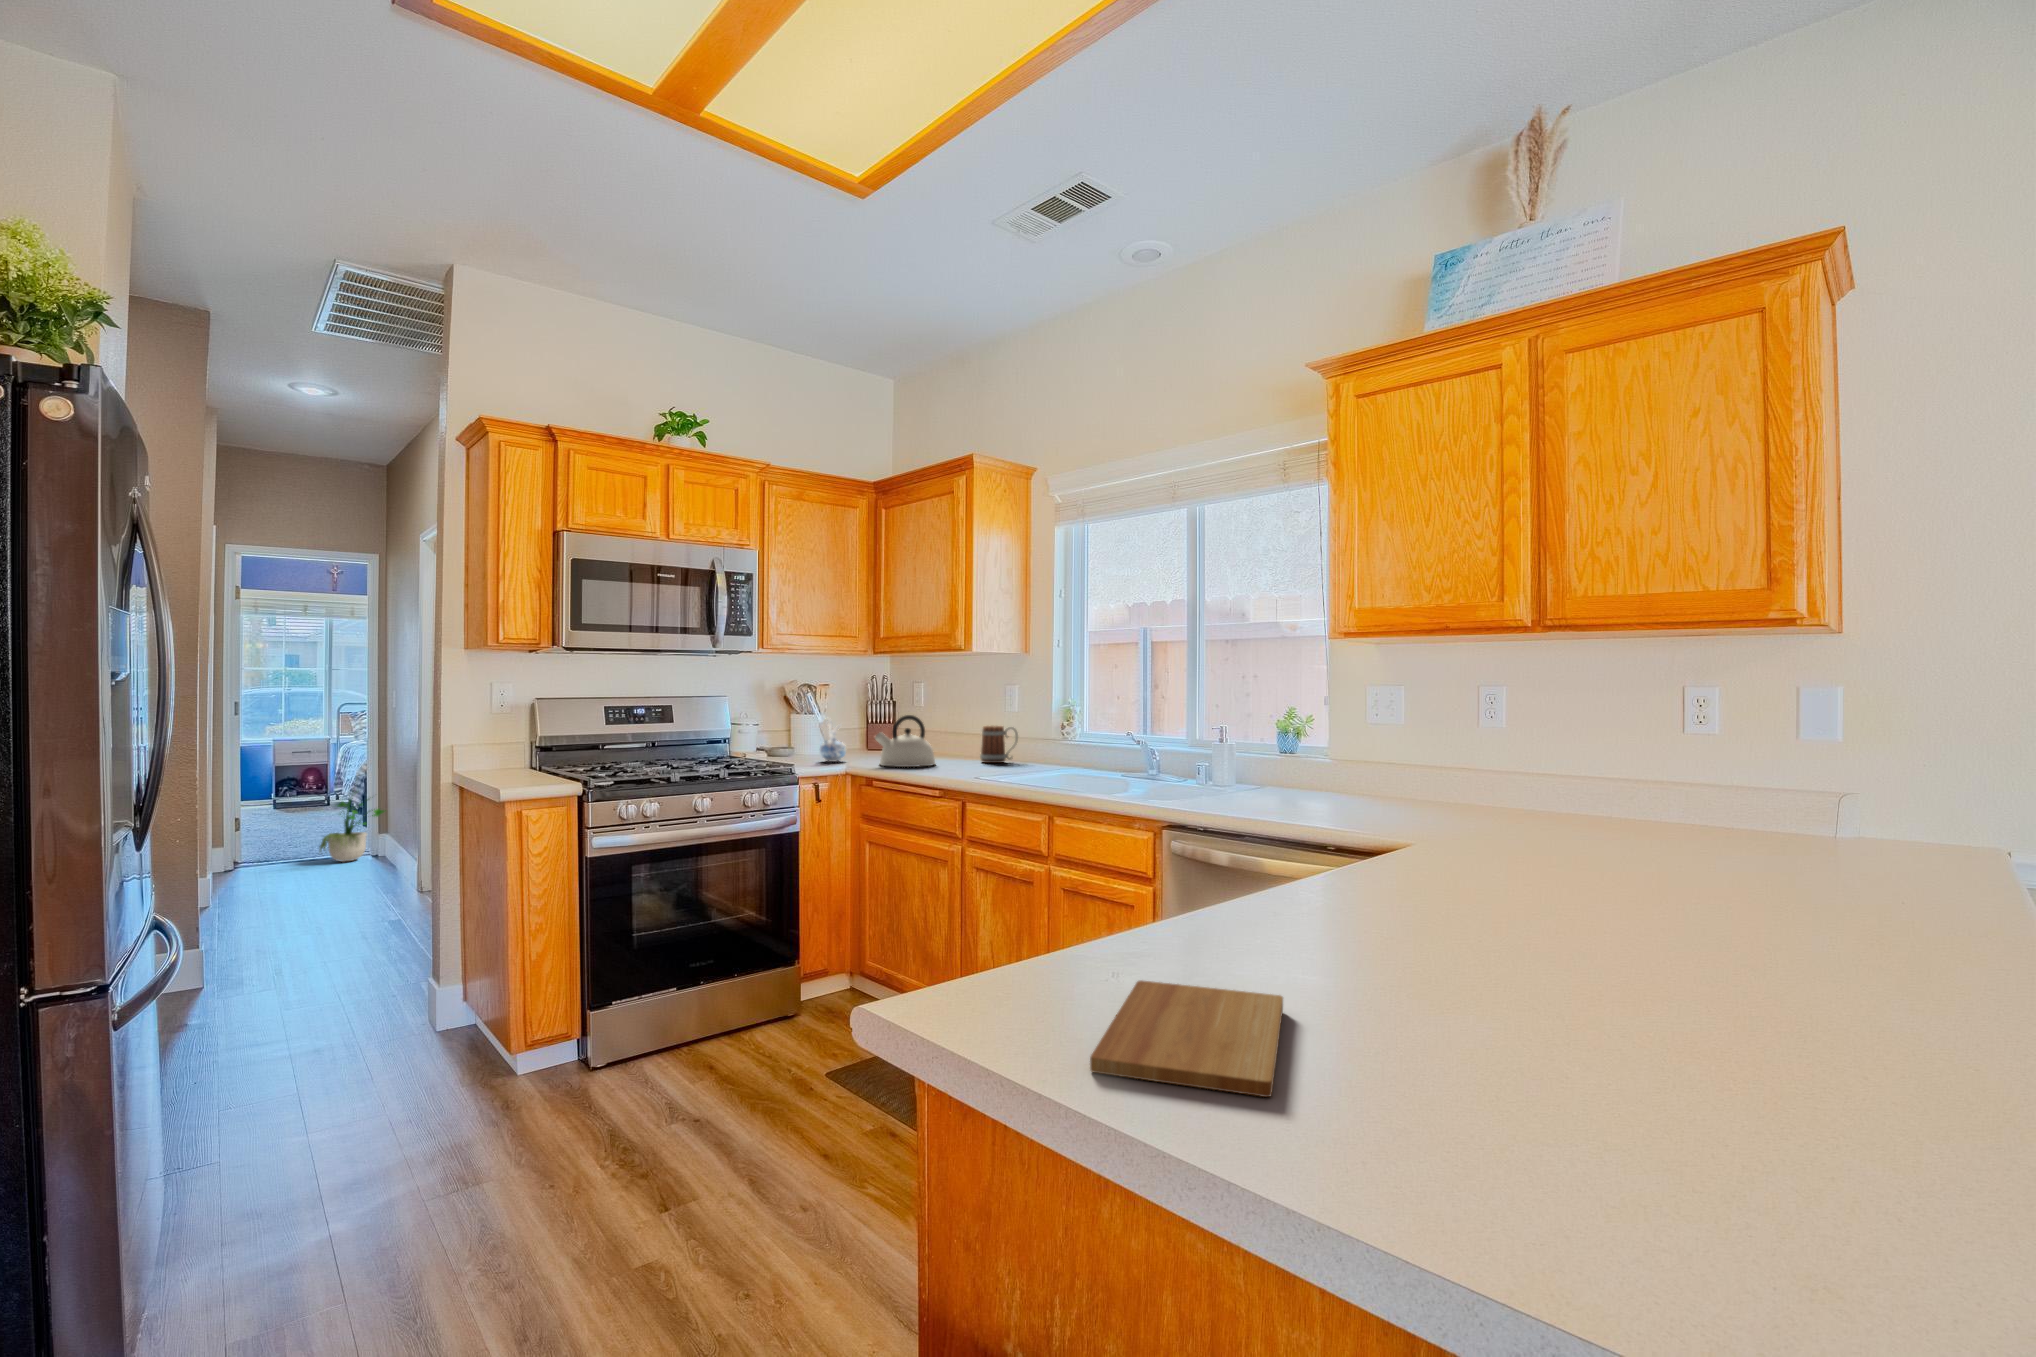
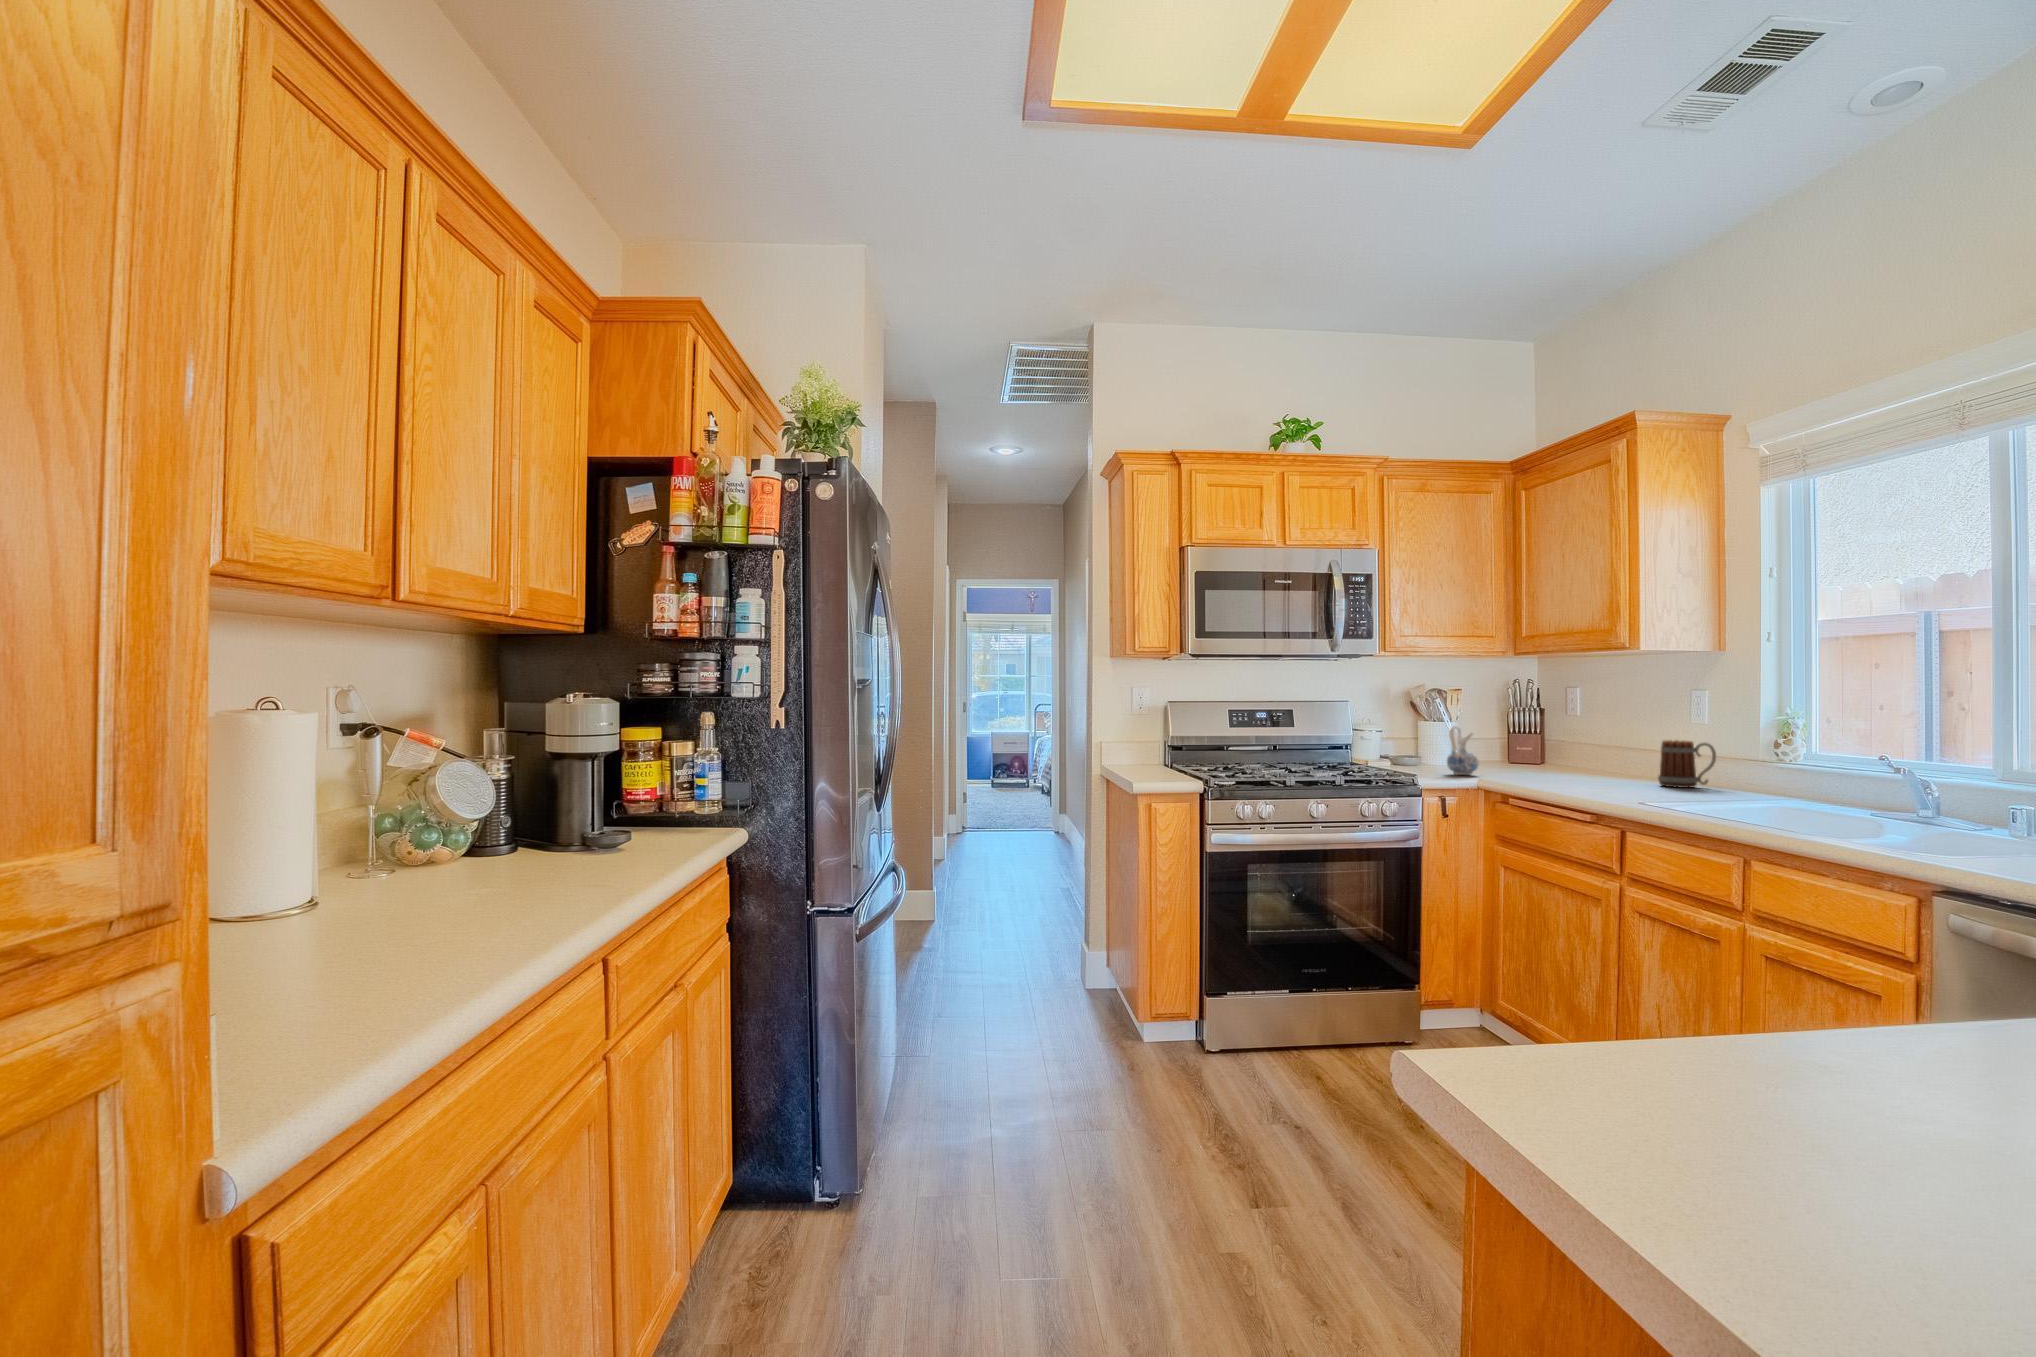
kettle: present [875,715,936,767] -> none [1510,725,1593,786]
potted plant: present [320,795,384,862] -> none [1018,765,1066,840]
cutting board: present [1090,981,1283,1097] -> none [1567,1044,1909,1197]

